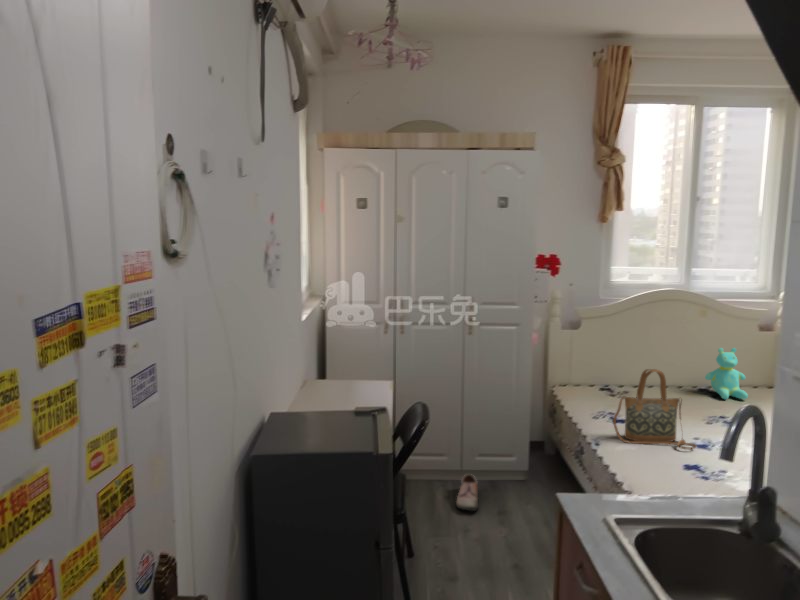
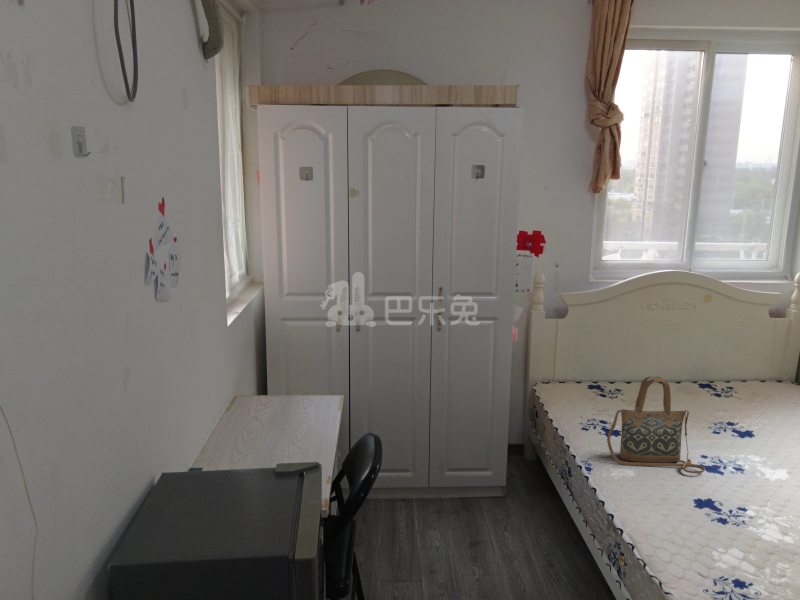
teddy bear: present [705,348,748,399] -> none [708,340,757,399]
shoe: present [456,474,478,511] -> none [421,492,448,539]

